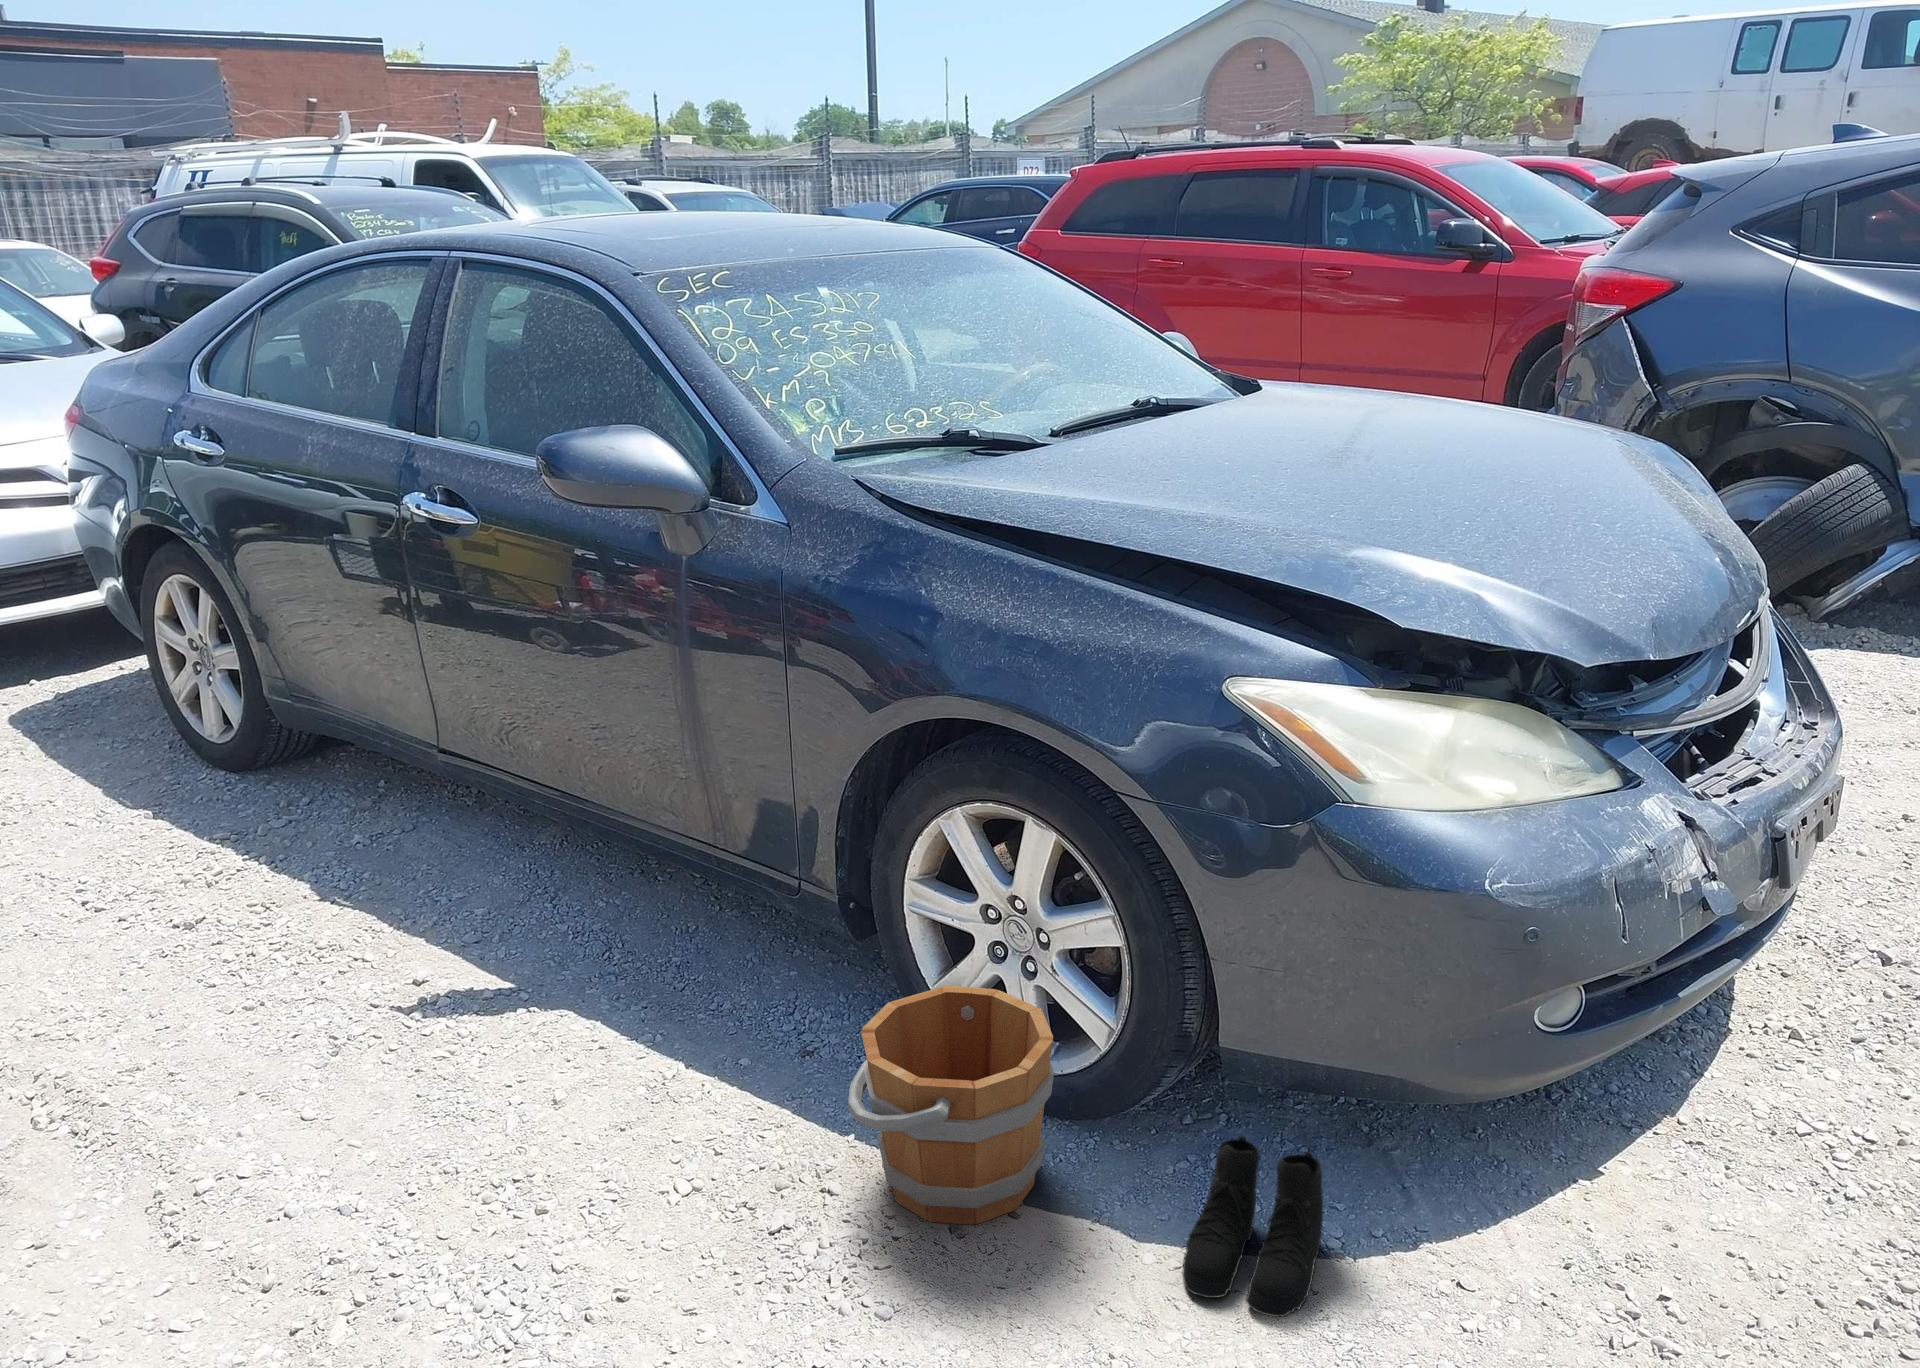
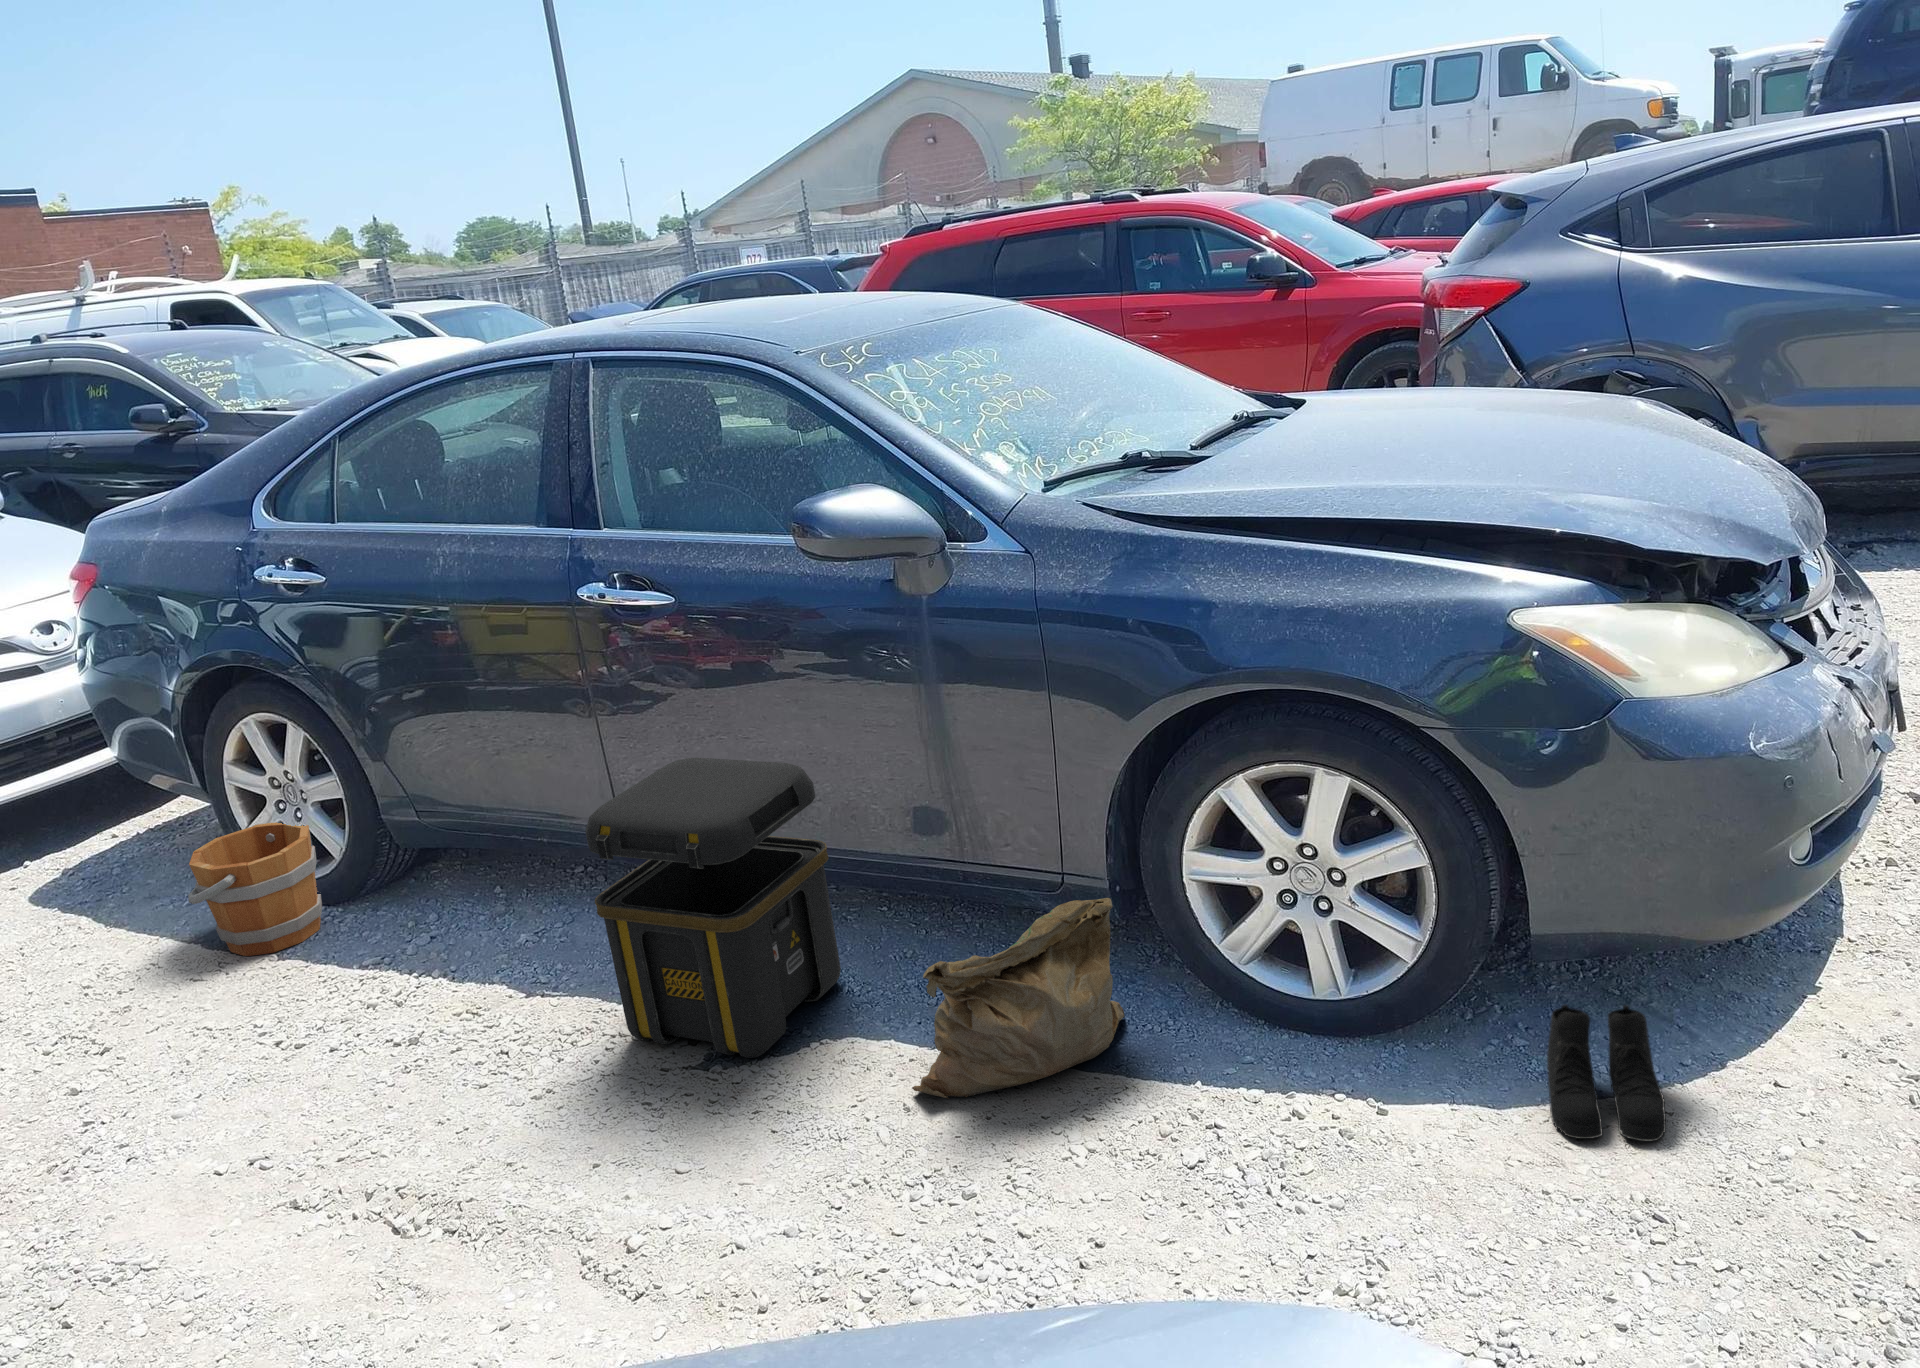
toolbox: none [323,690,596,1014] -> present [585,758,841,1058]
bag: none [572,912,835,1101] -> present [912,898,1125,1099]
bucket: present [848,986,1054,1225] -> present [188,822,322,956]

